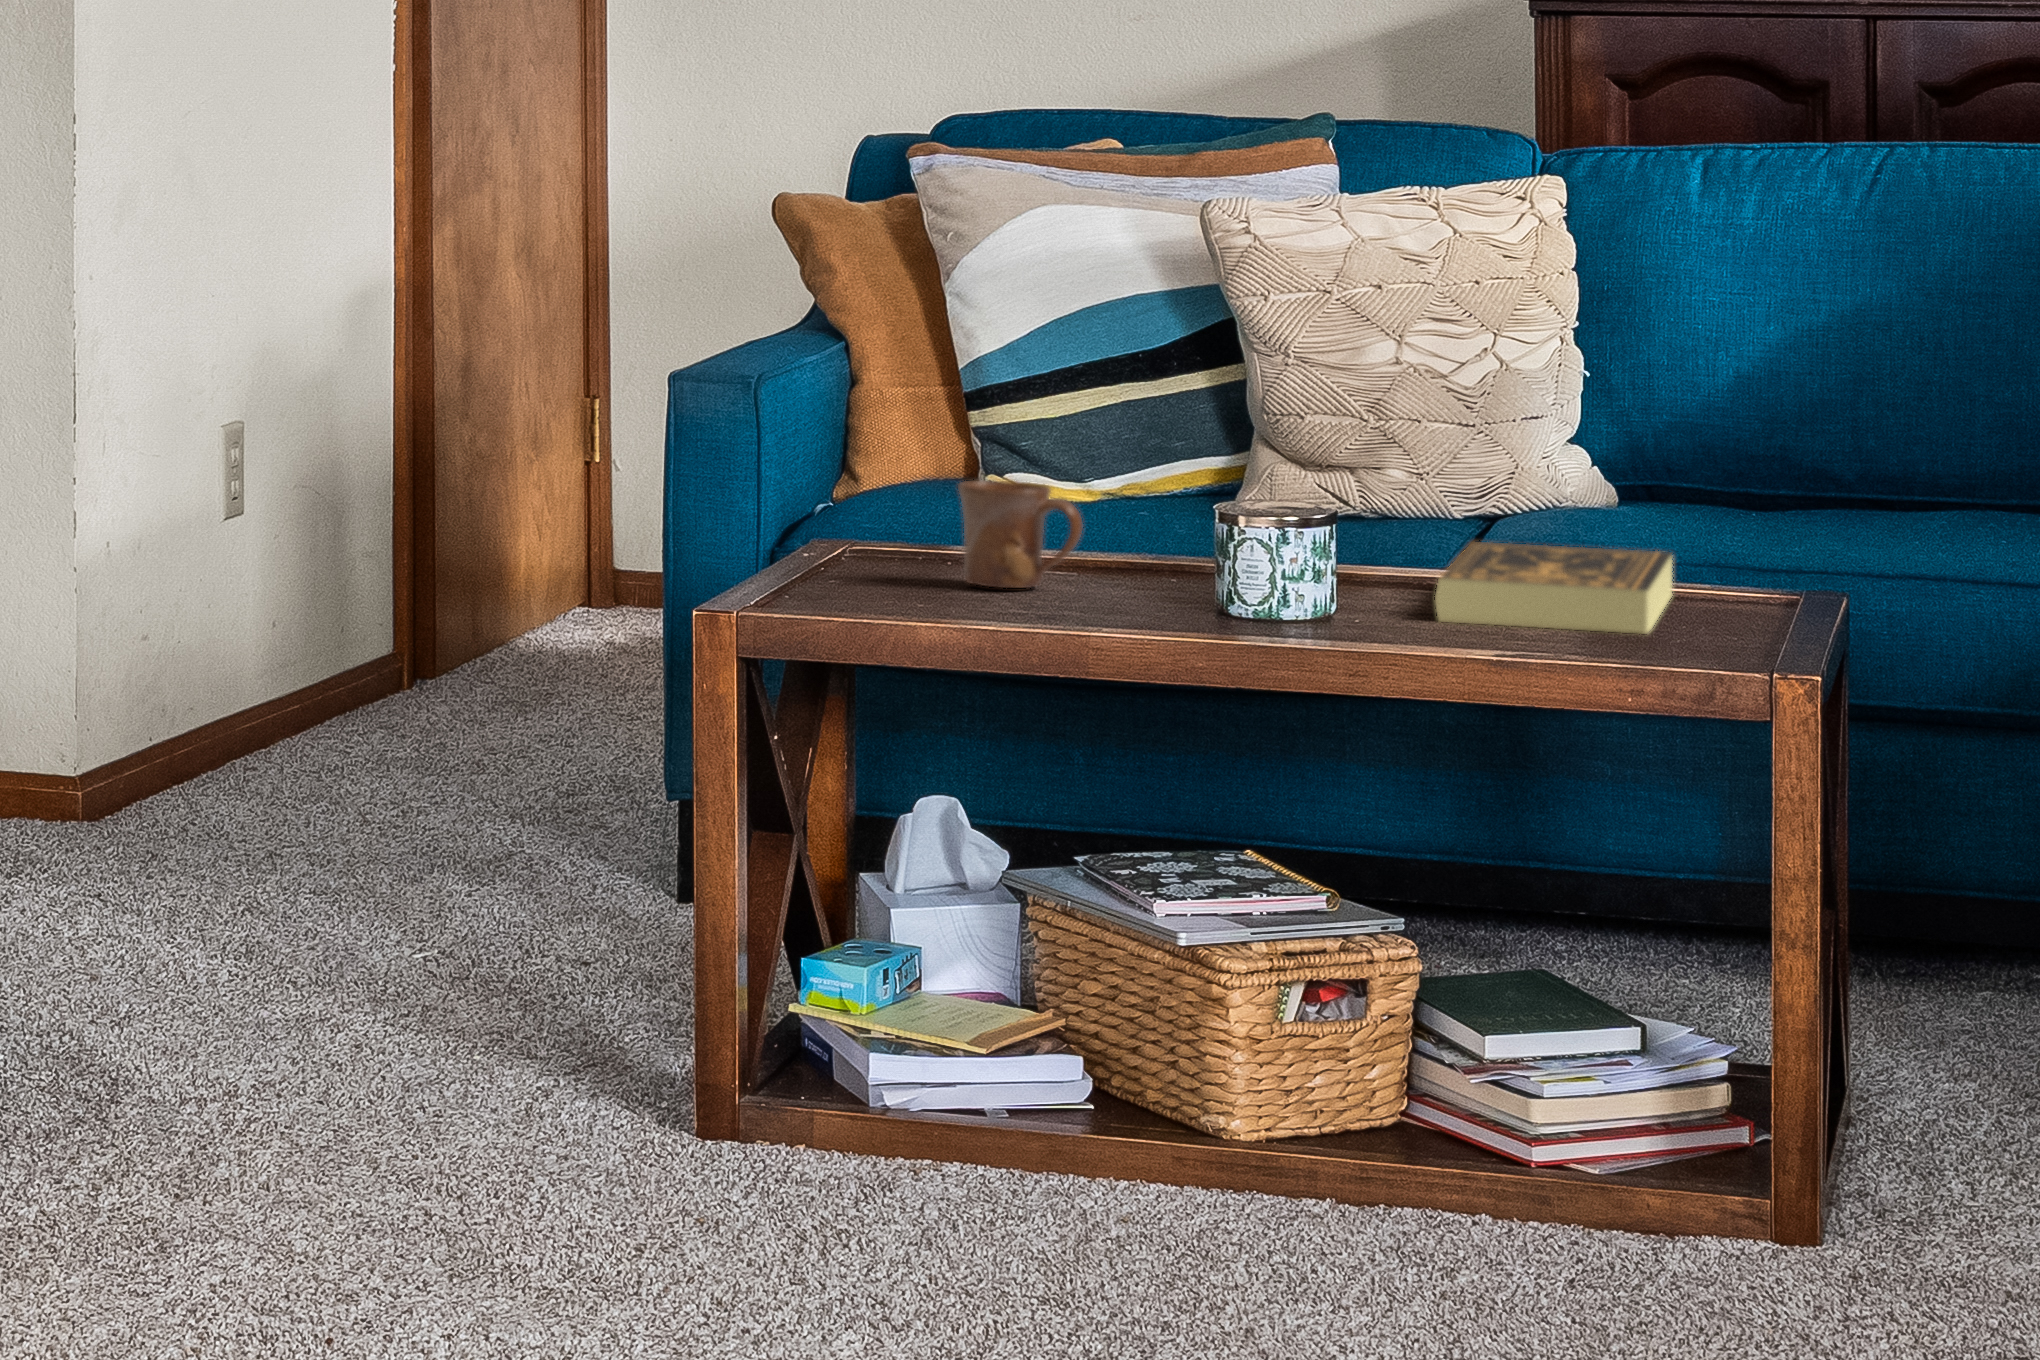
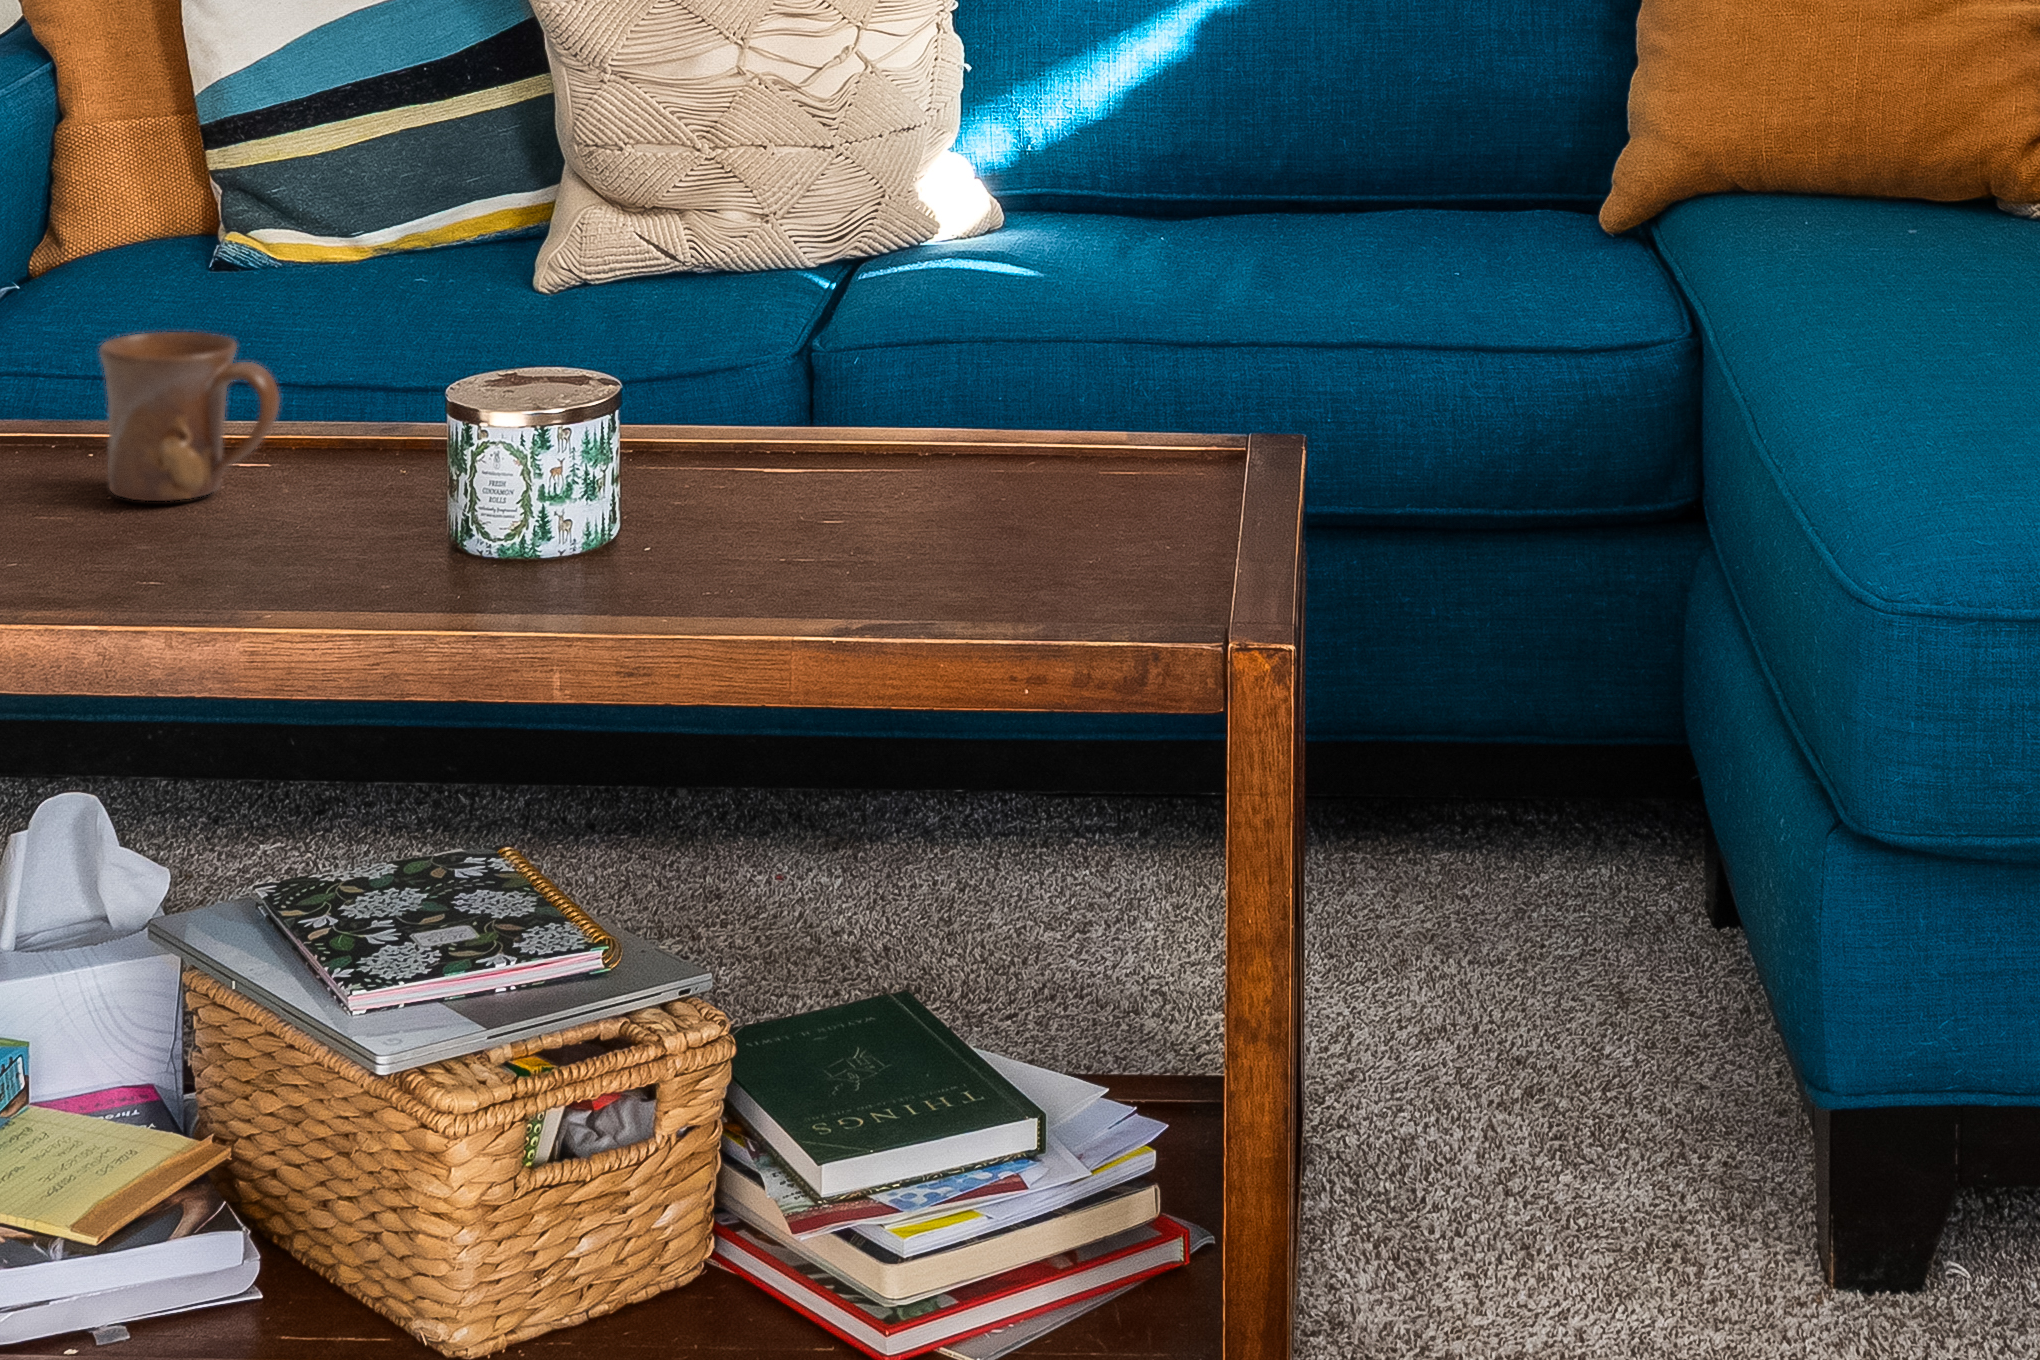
book: present [1435,542,1673,634] -> none [772,372,1095,533]

